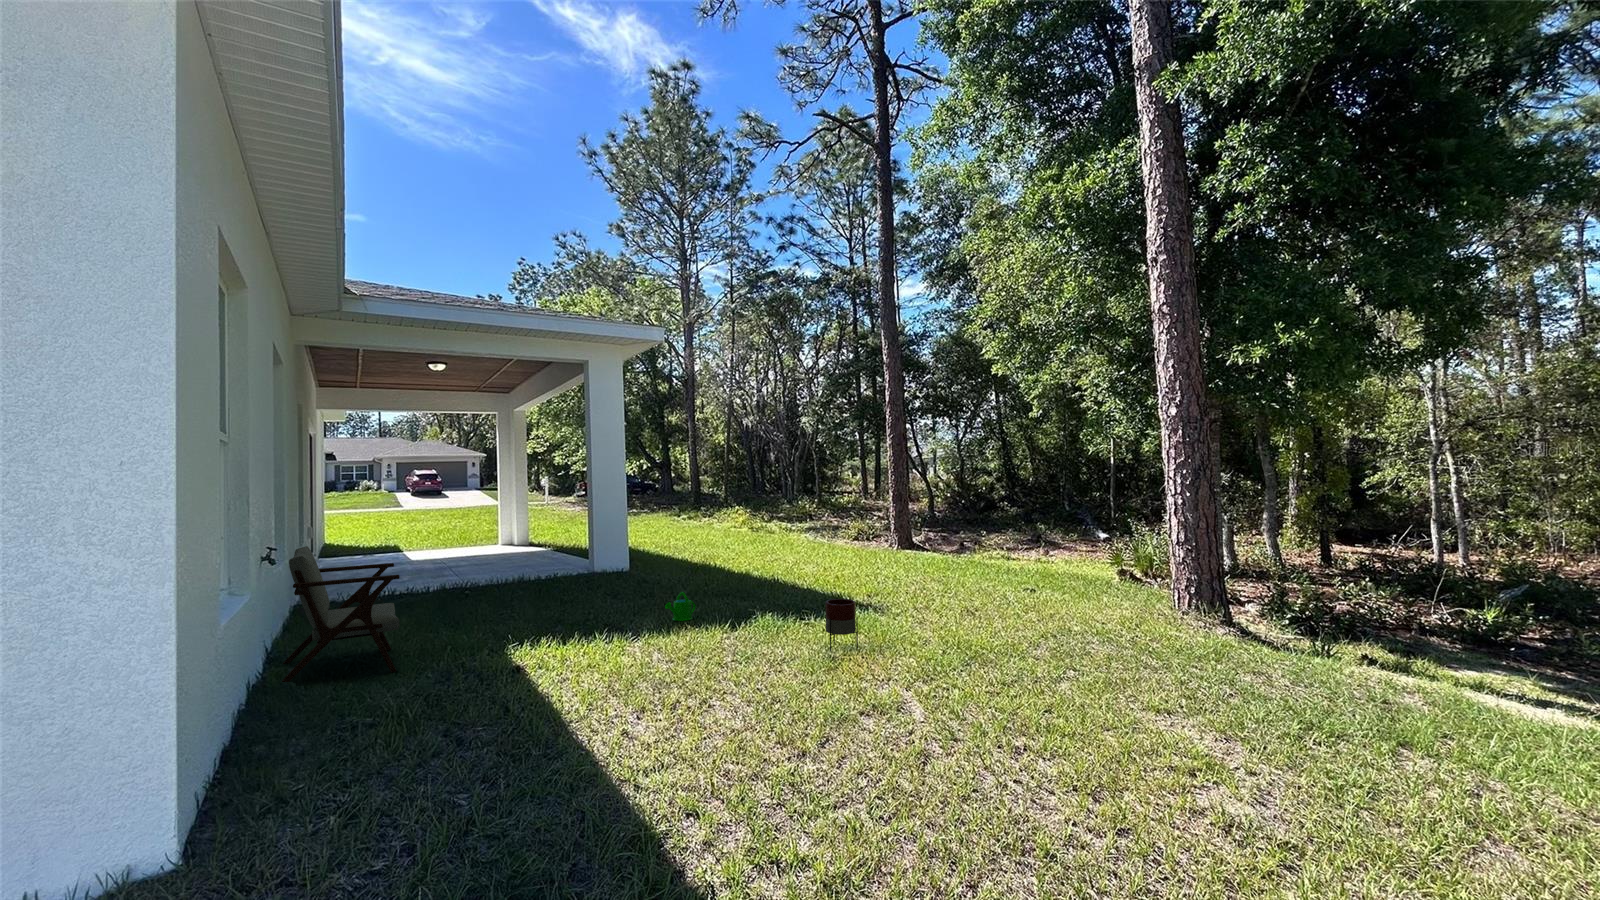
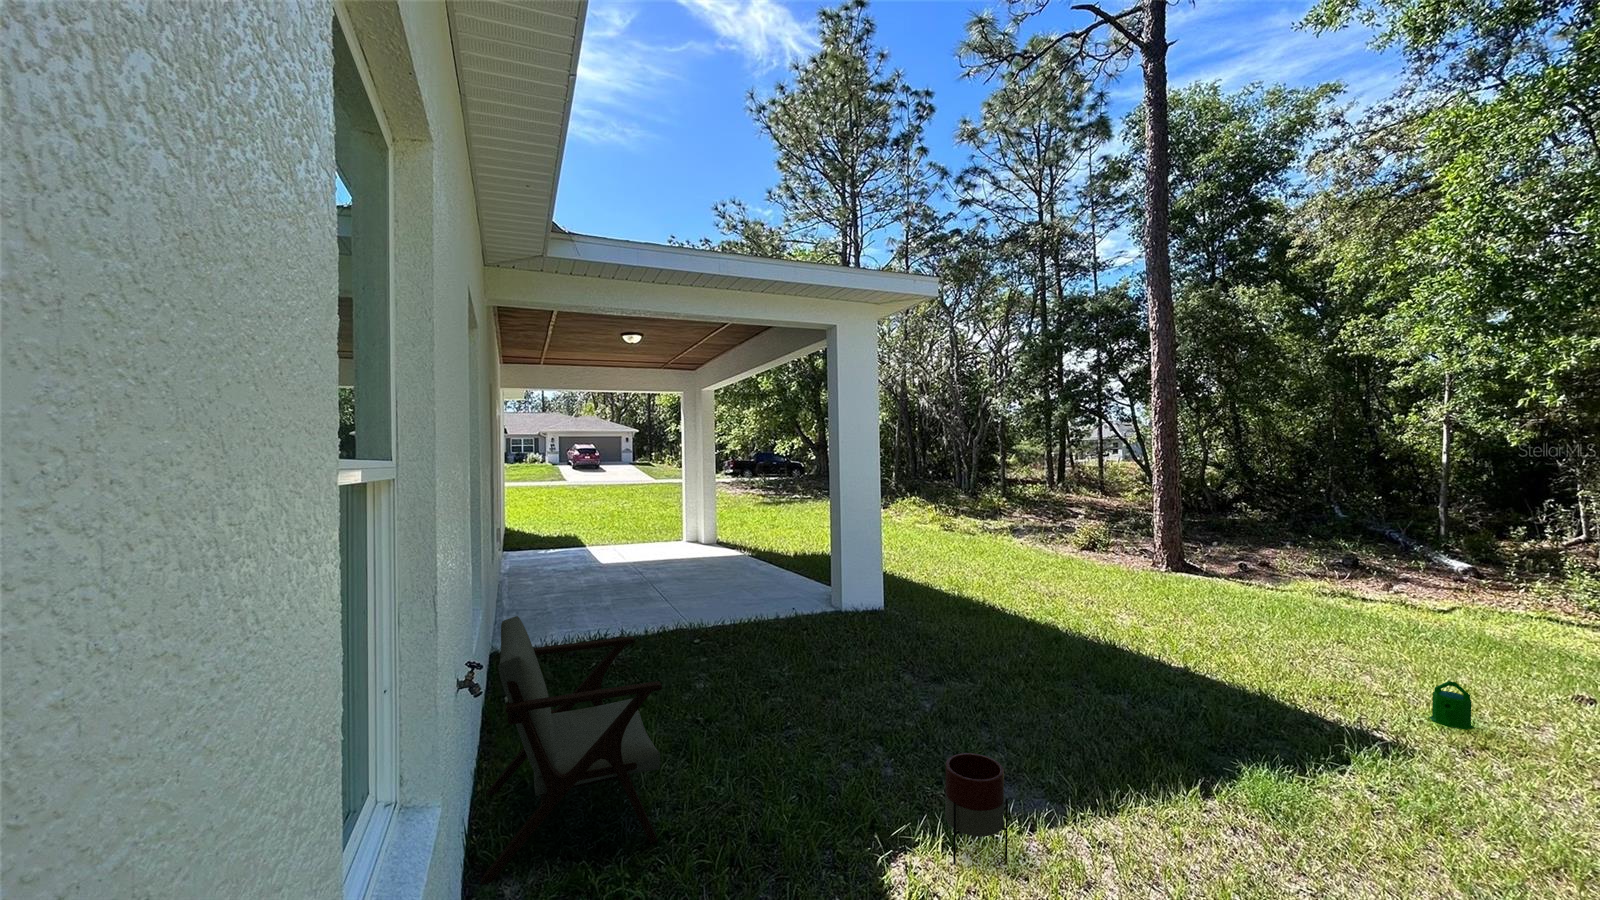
watering can: present [665,592,696,621] -> present [1430,681,1474,729]
planter: present [826,599,858,651] -> present [945,753,1008,864]

